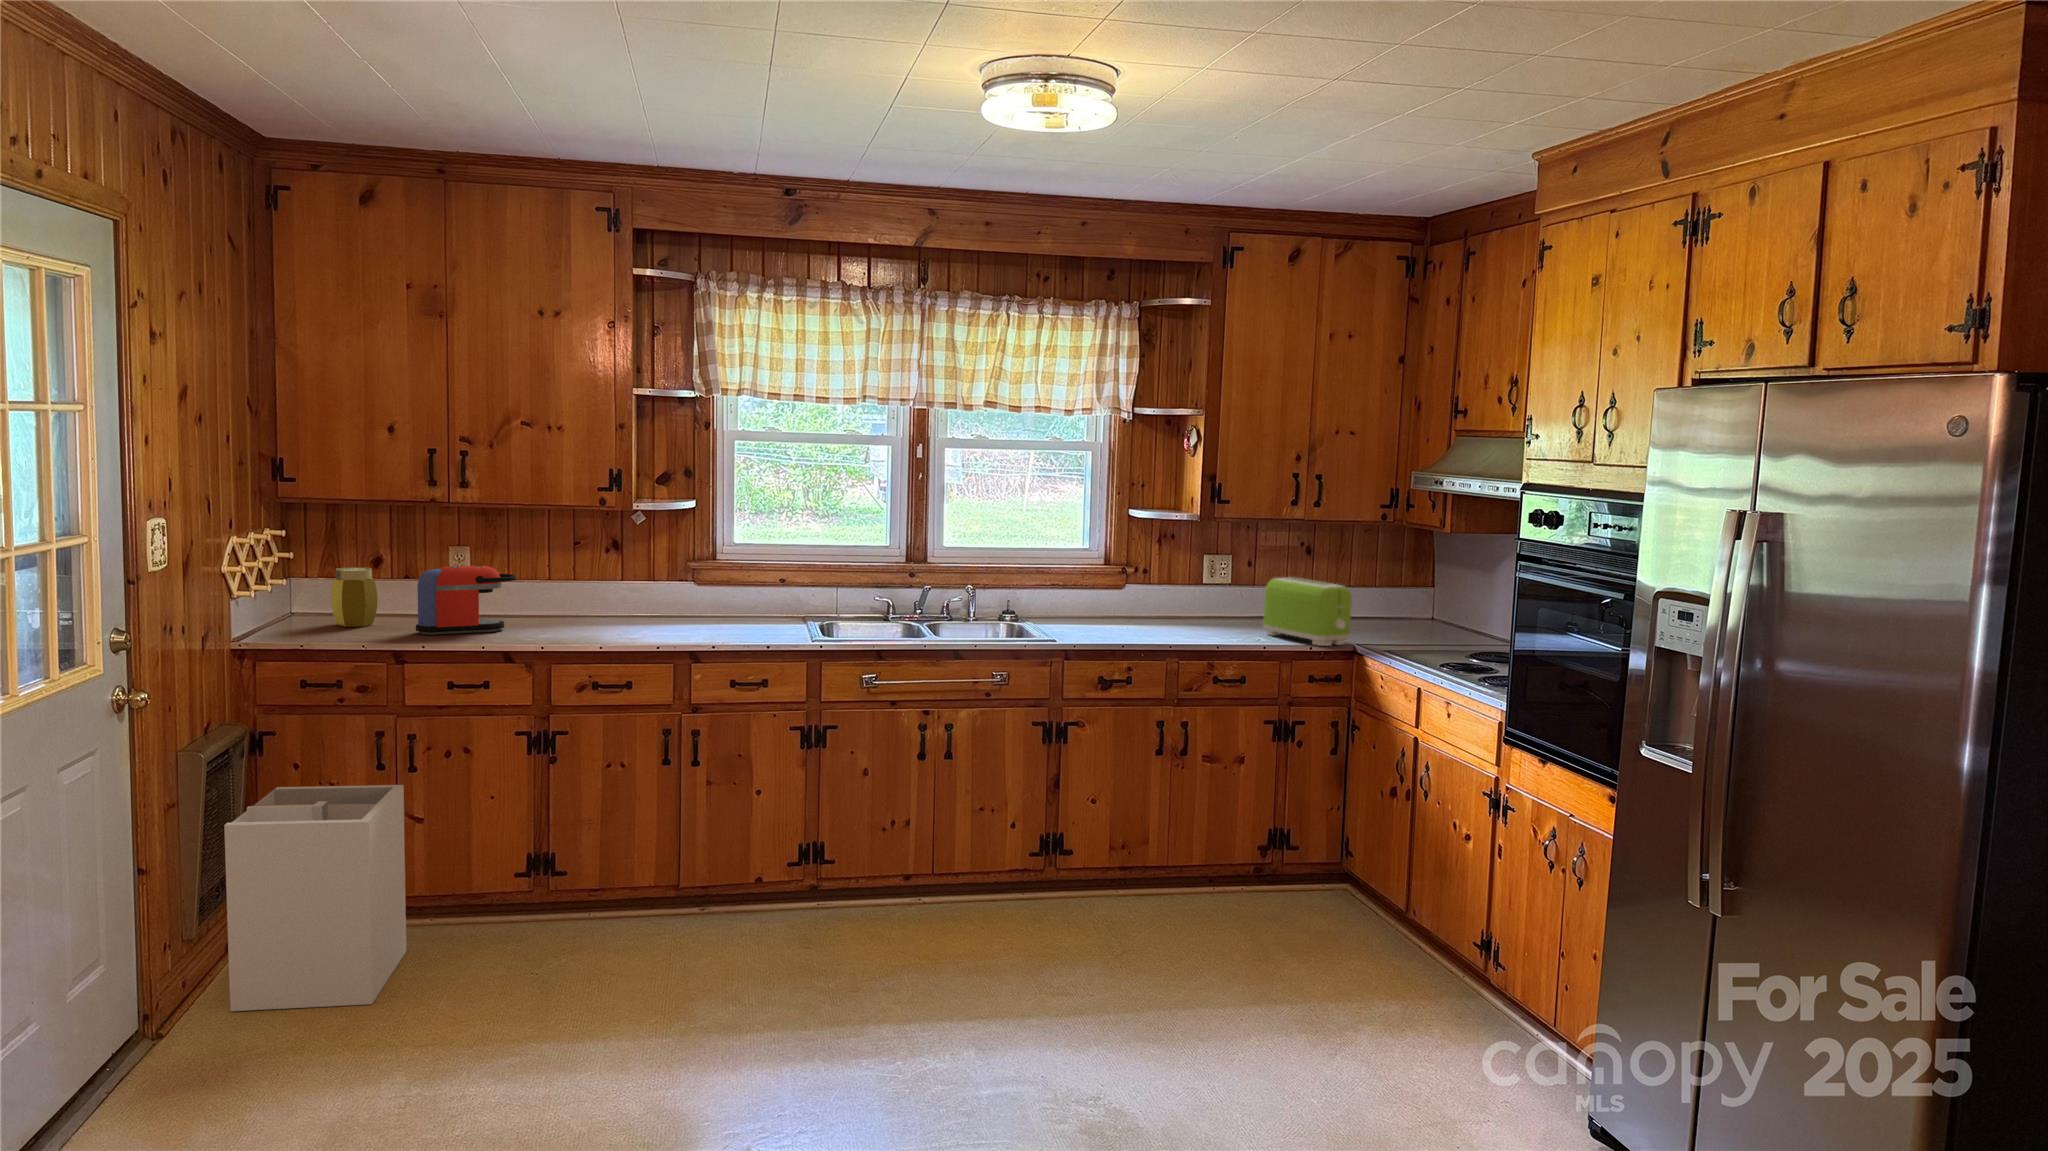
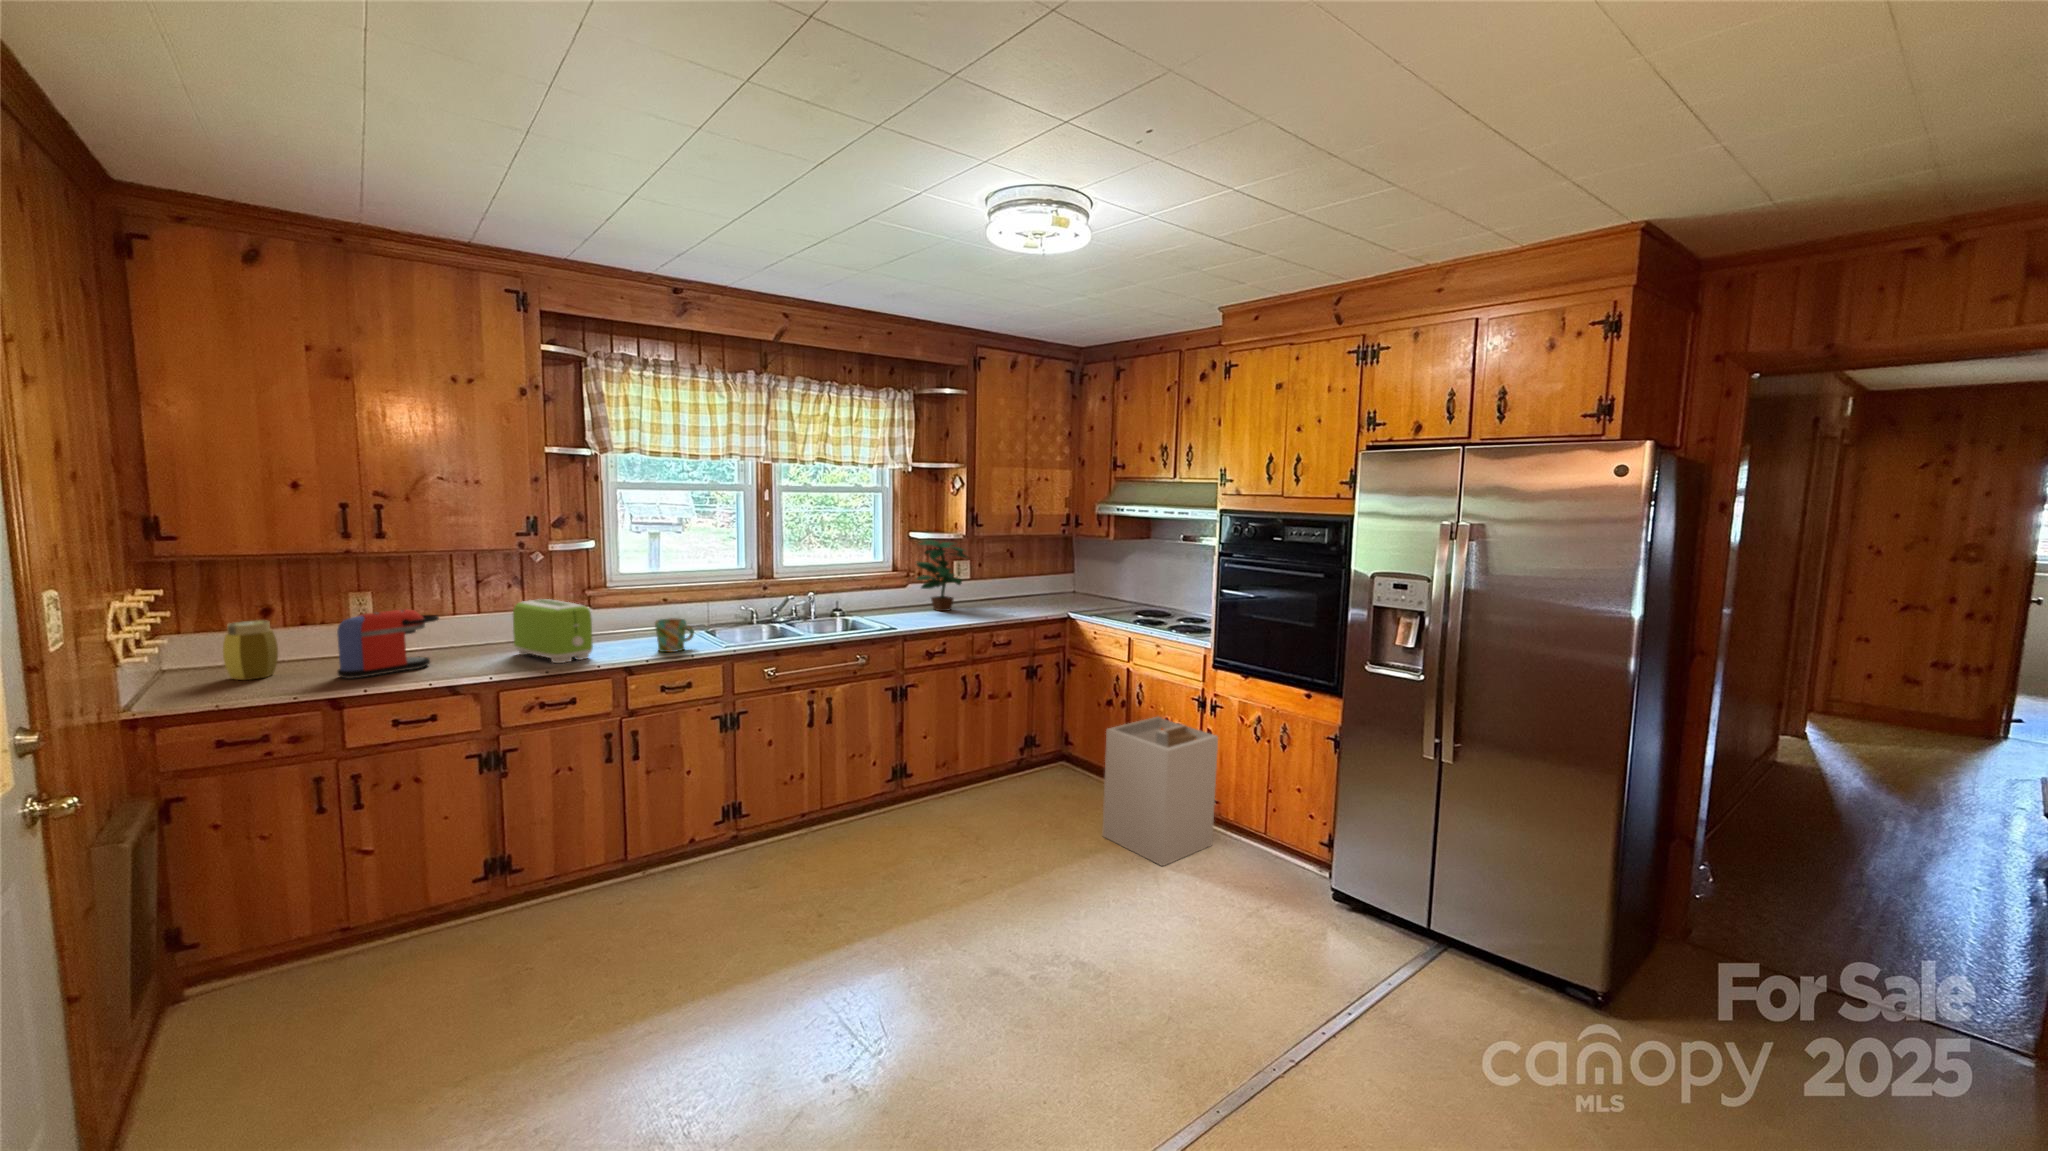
potted plant: none [1121,521,1207,627] -> present [917,540,968,611]
toaster: present [1263,577,1352,646] -> present [513,599,593,663]
mug: none [732,600,779,641] -> present [655,618,694,652]
laundry hamper: present [224,785,406,1011] -> present [1102,717,1218,866]

